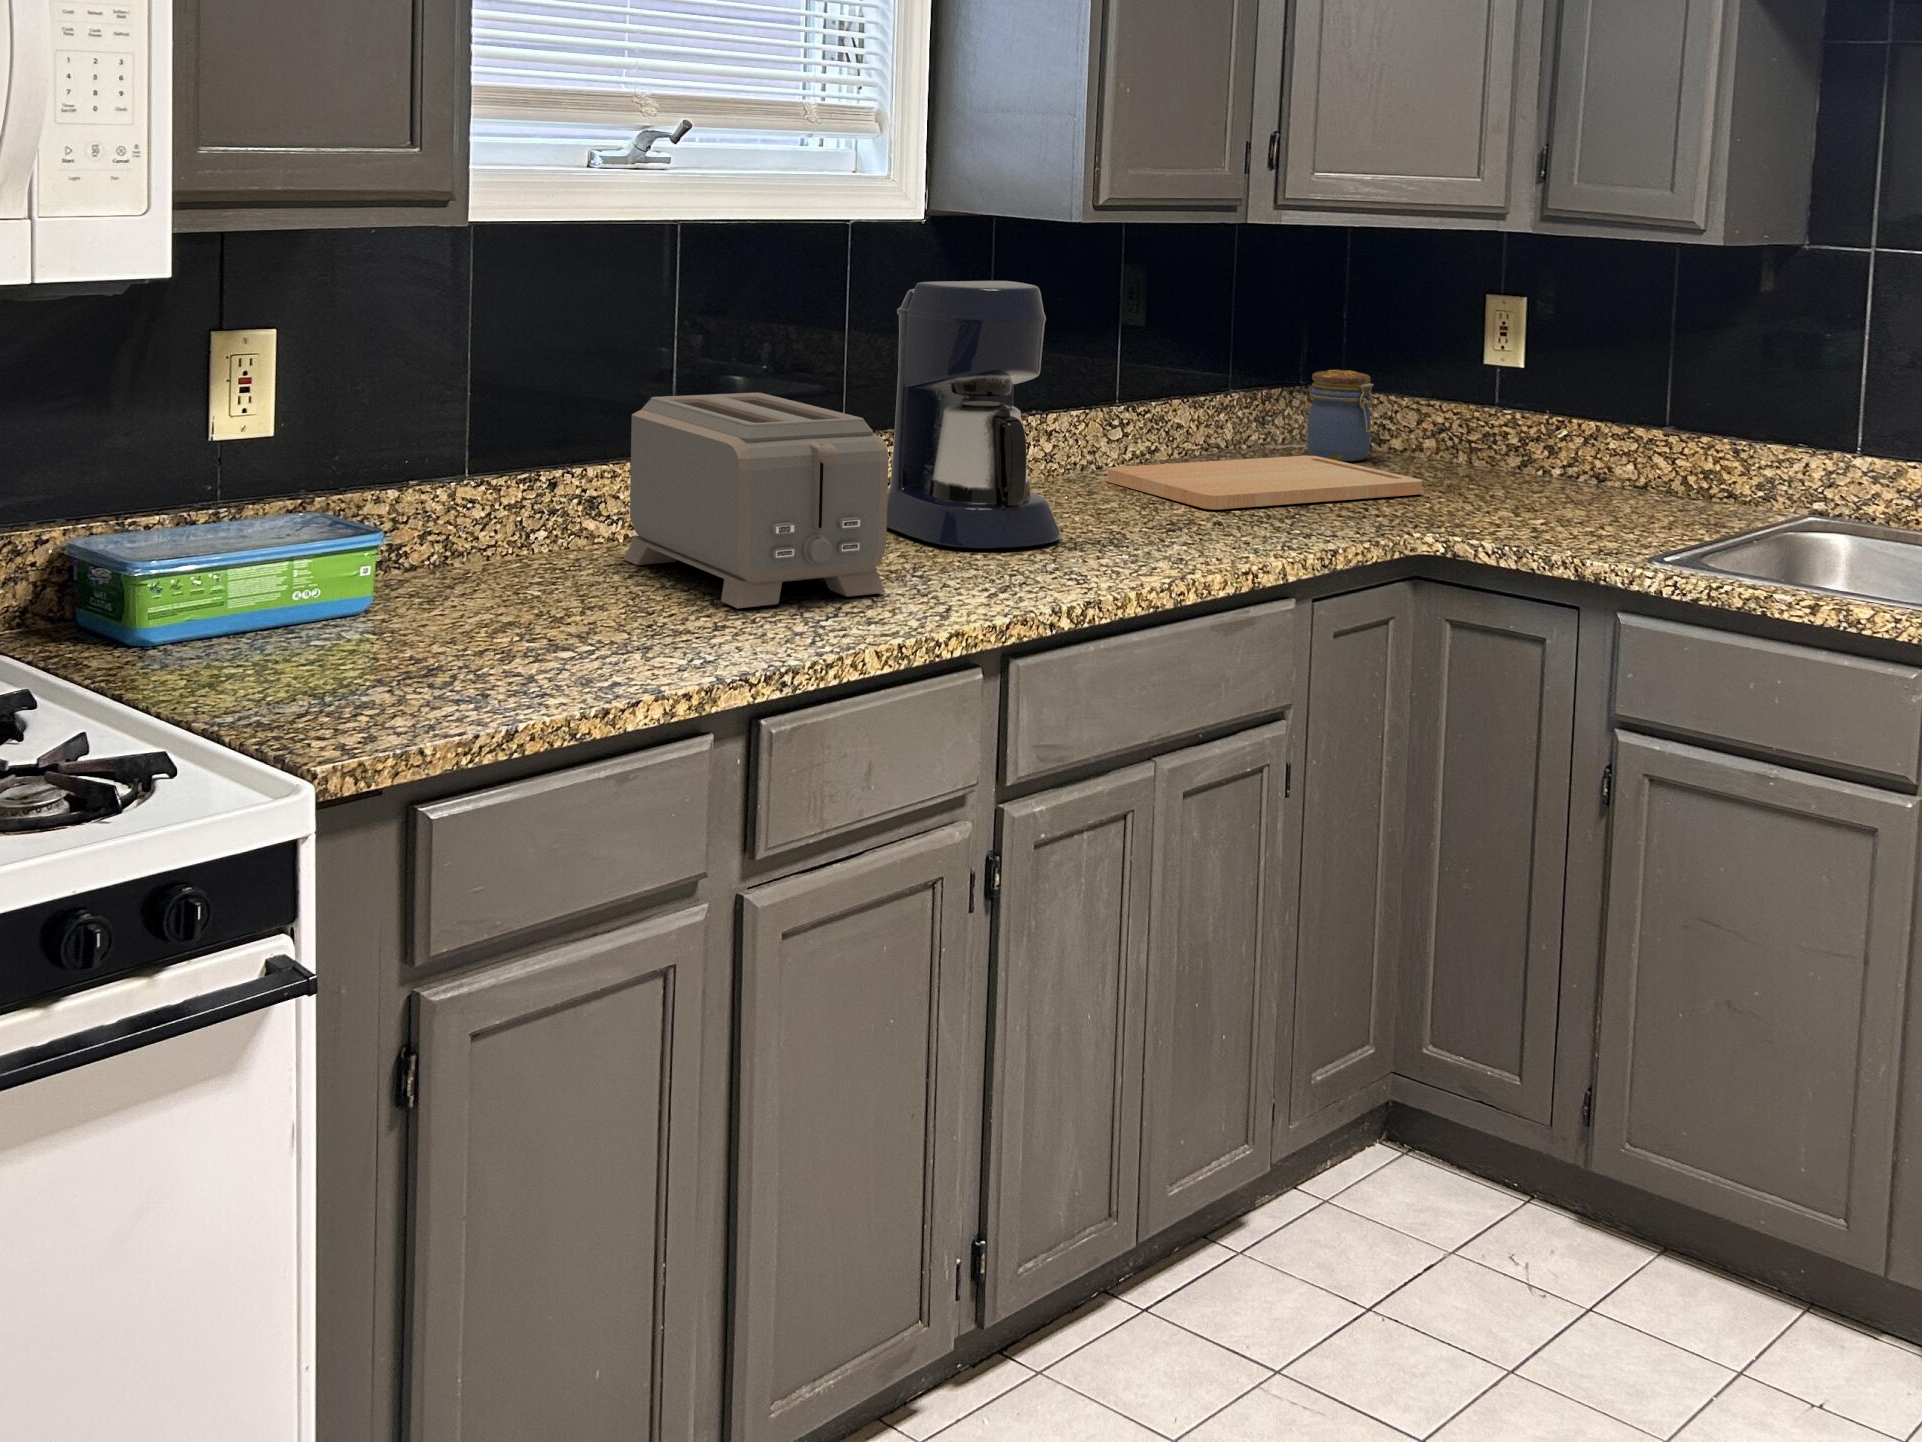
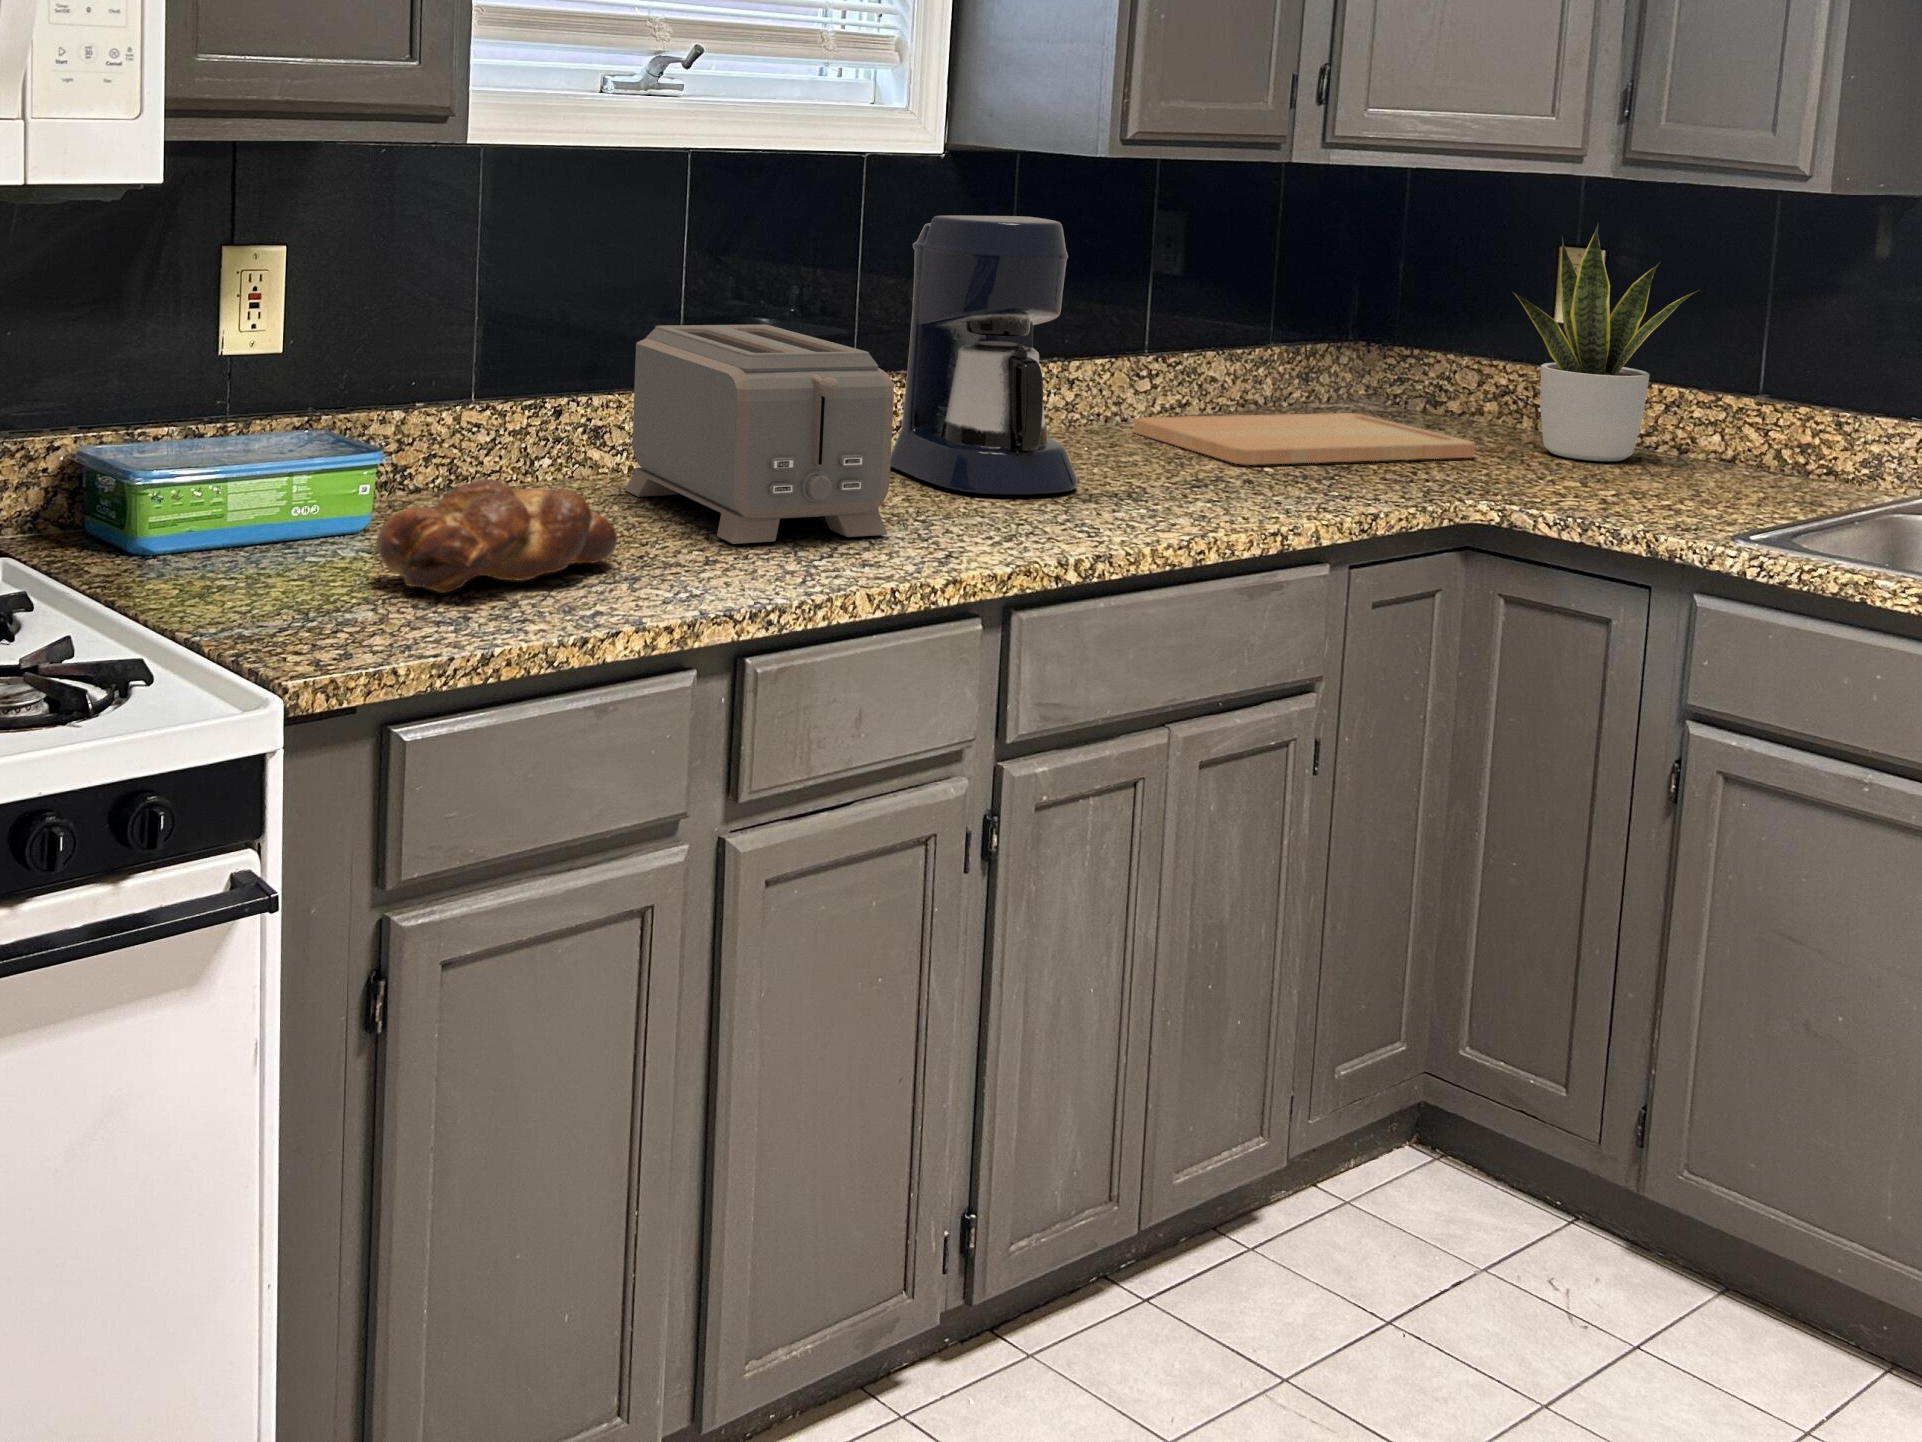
potted plant: none [1450,273,1616,493] -> present [1514,225,1695,461]
jar: present [1307,370,1374,461] -> none [1351,324,1425,420]
bread loaf: none [388,556,627,671] -> present [377,479,618,593]

